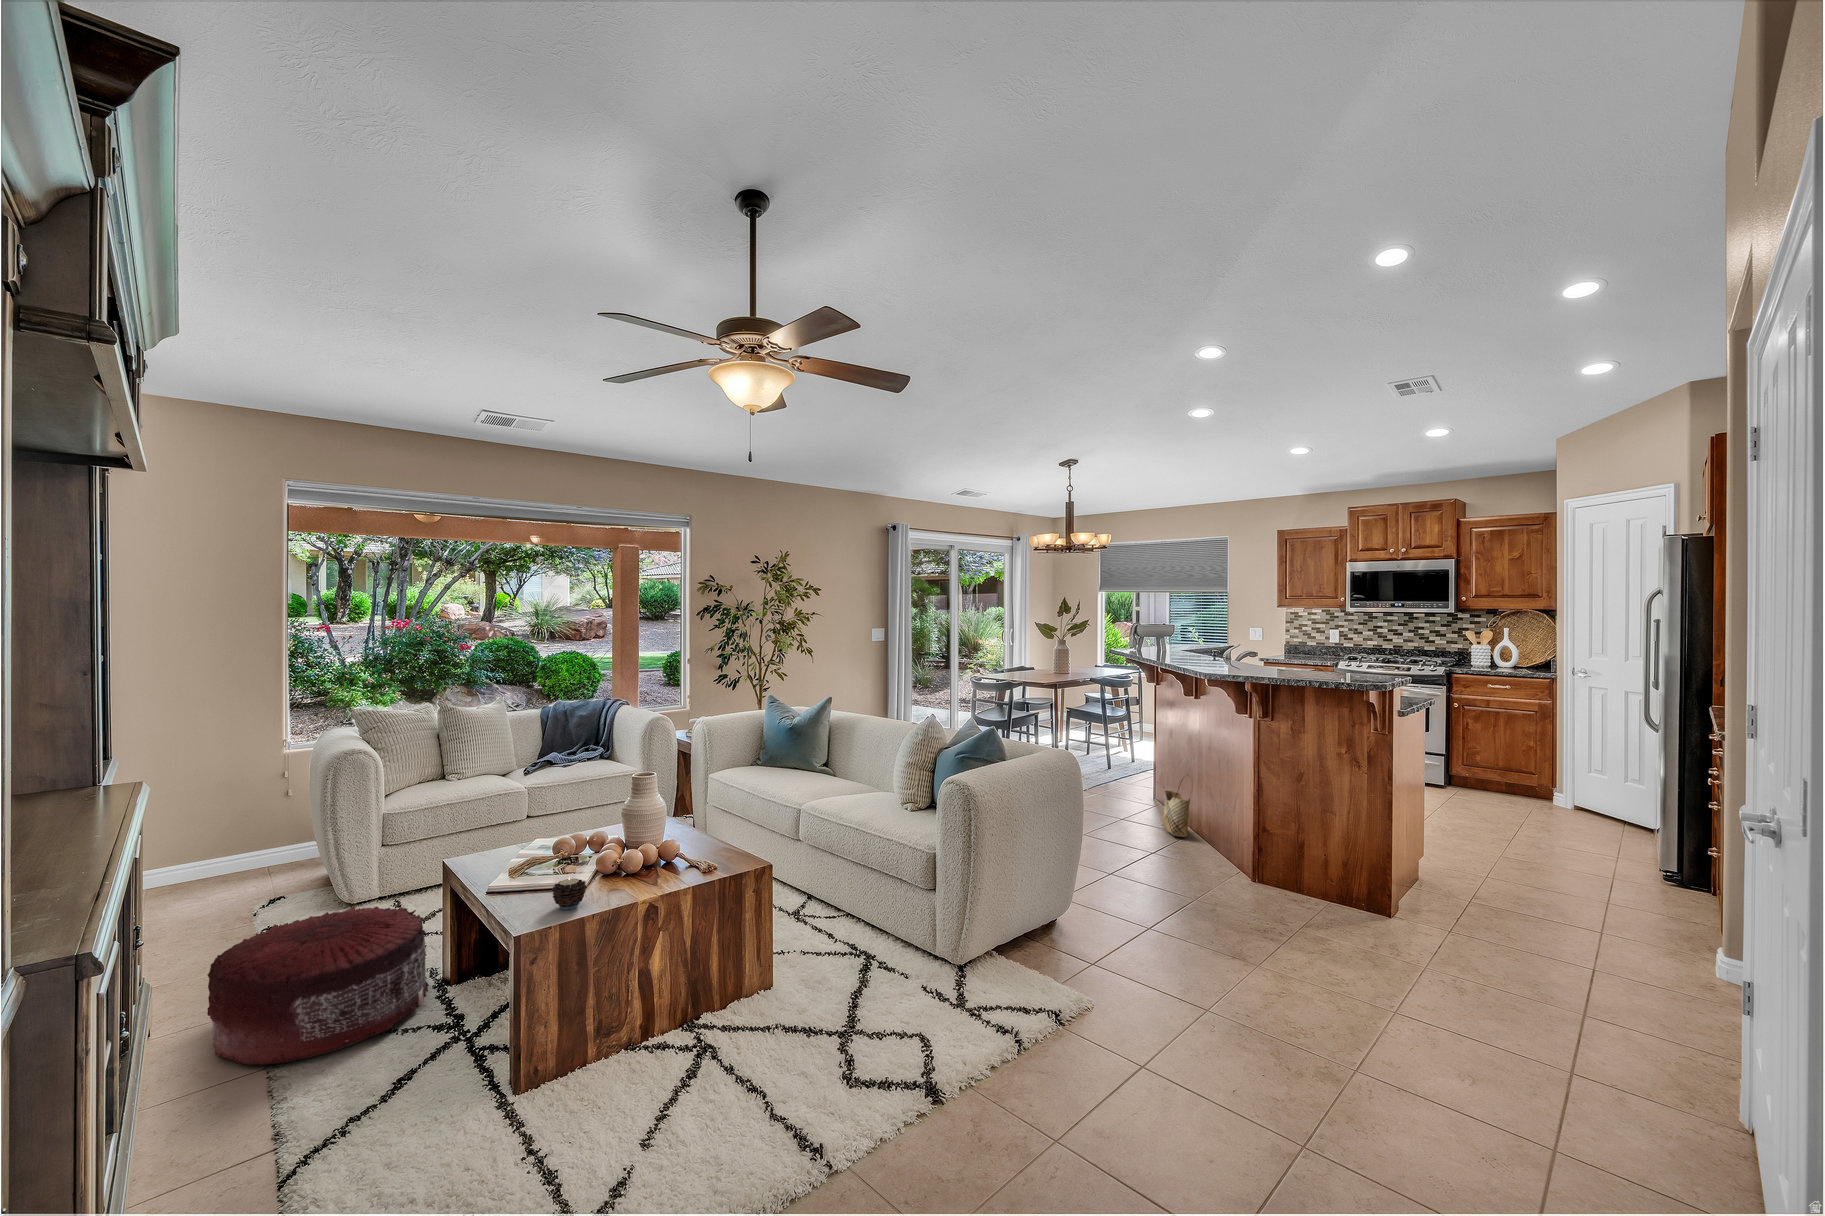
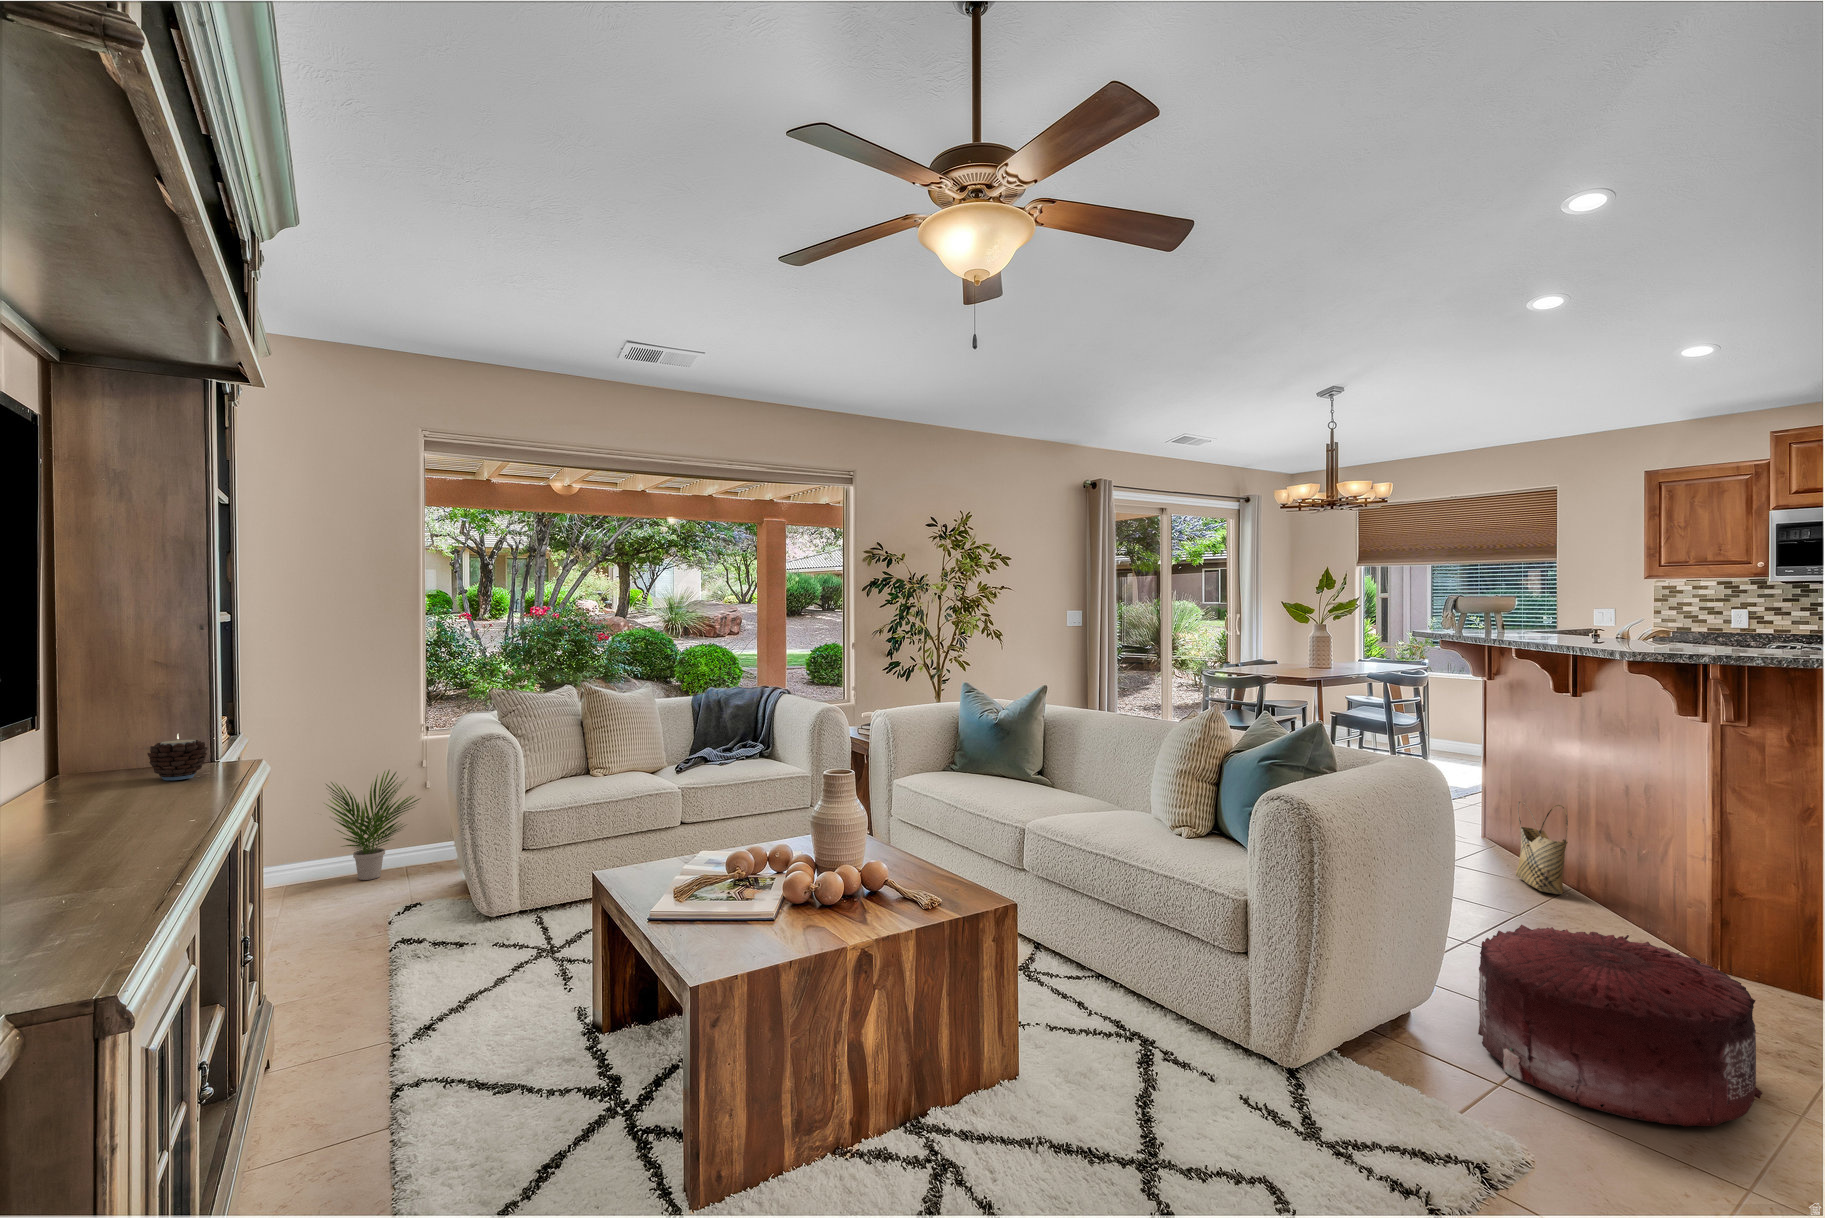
potted plant: none [180,780,290,878] -> present [324,770,419,880]
candle: present [552,877,586,909] -> present [147,735,208,780]
pouf: present [207,906,429,1065] -> present [1478,925,1762,1127]

